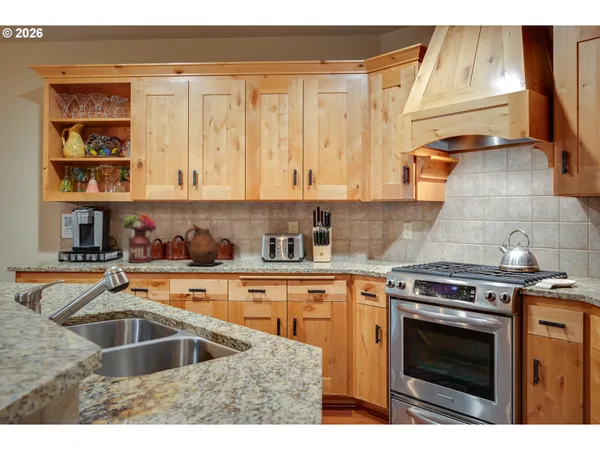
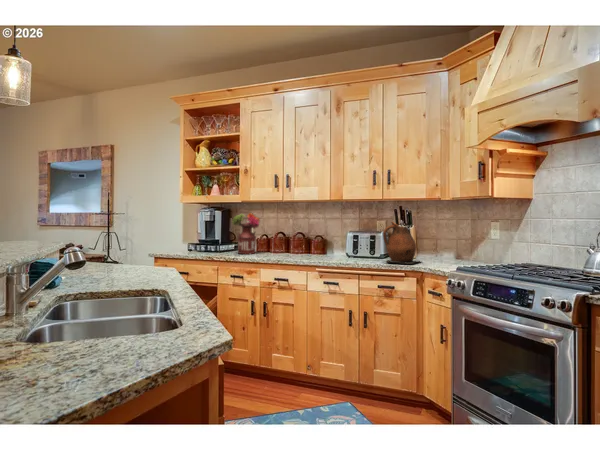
ceramic pitcher: present [185,224,222,266] -> present [383,222,420,264]

